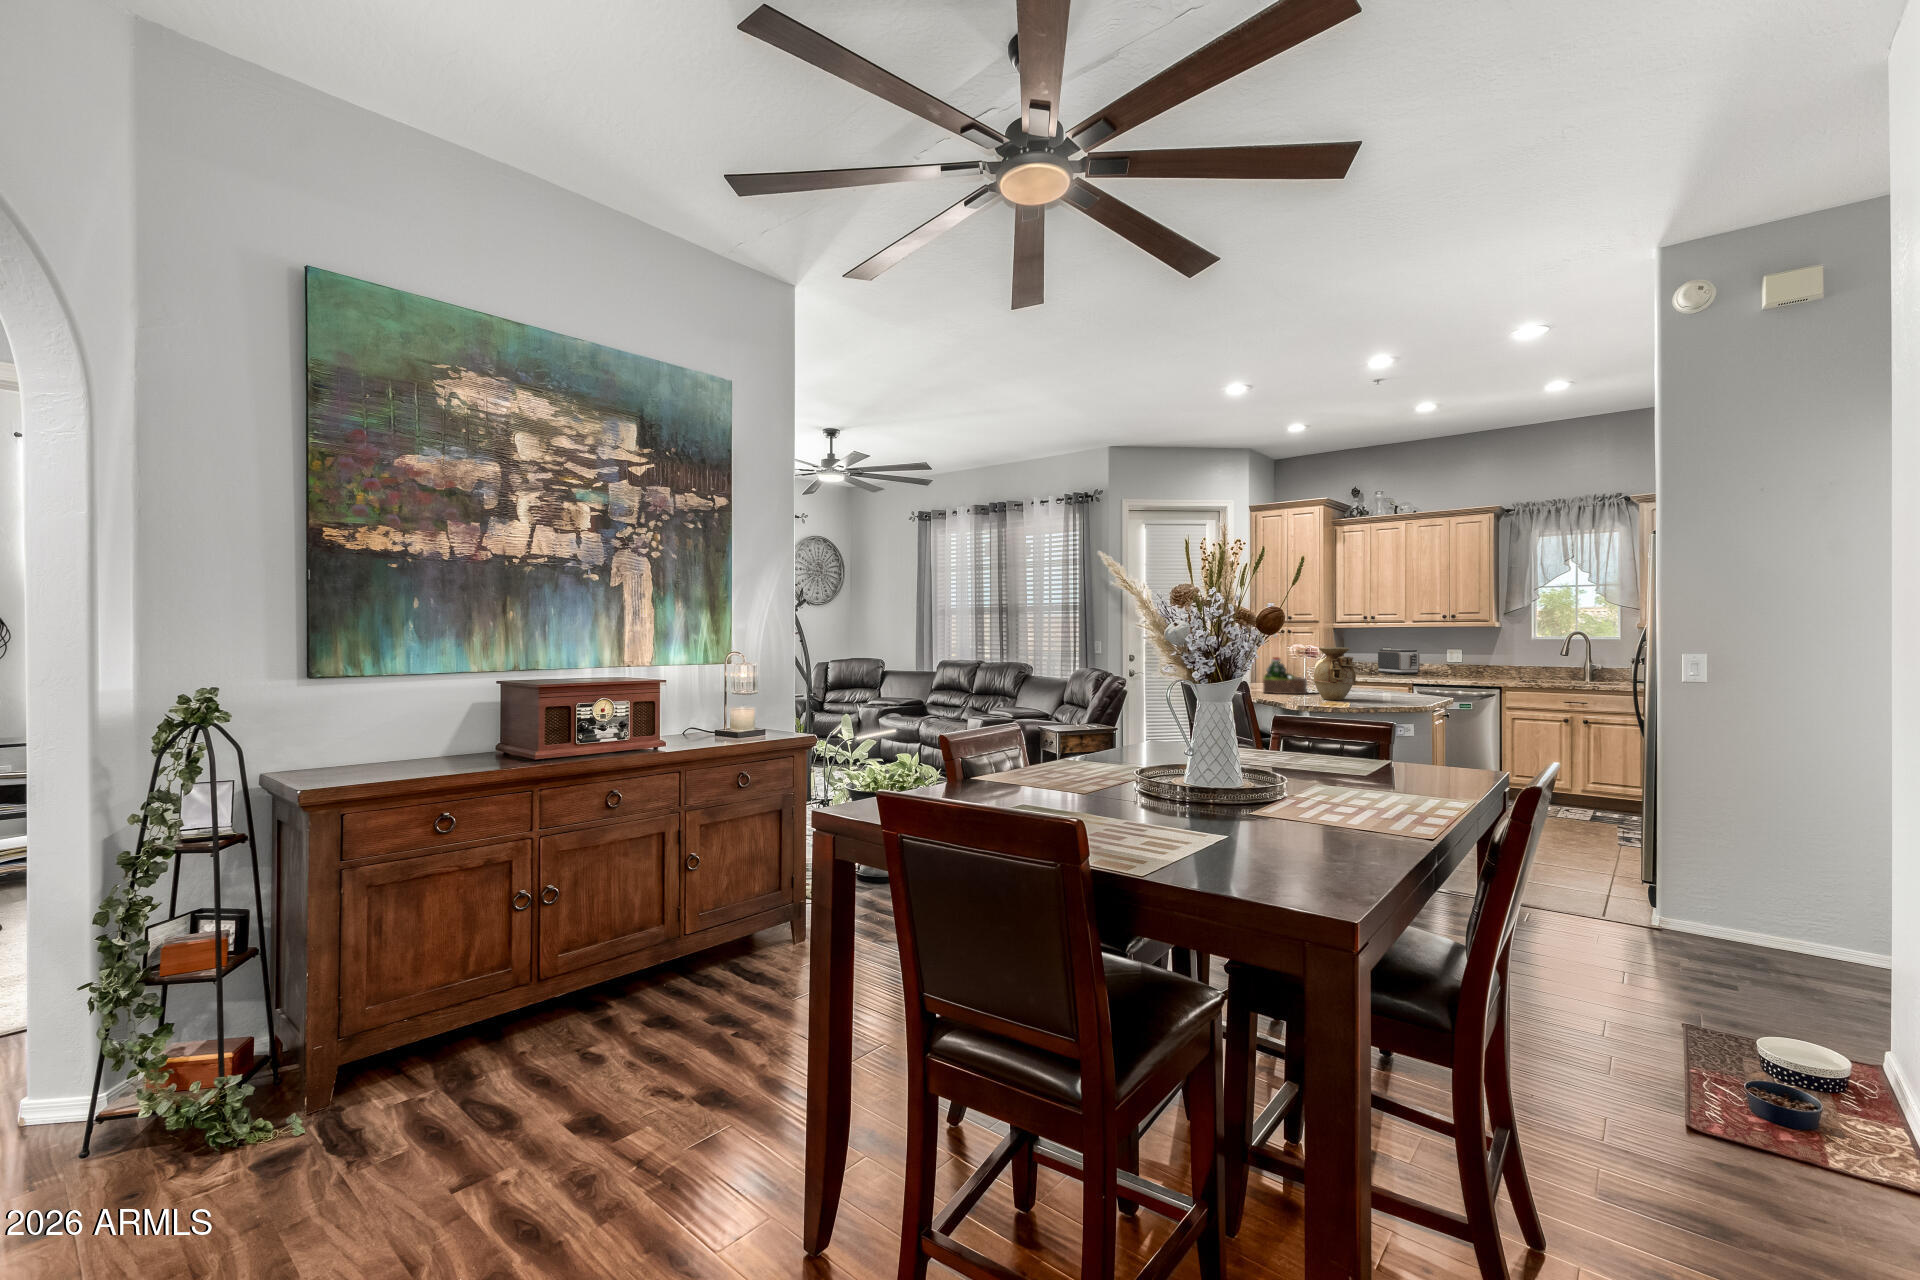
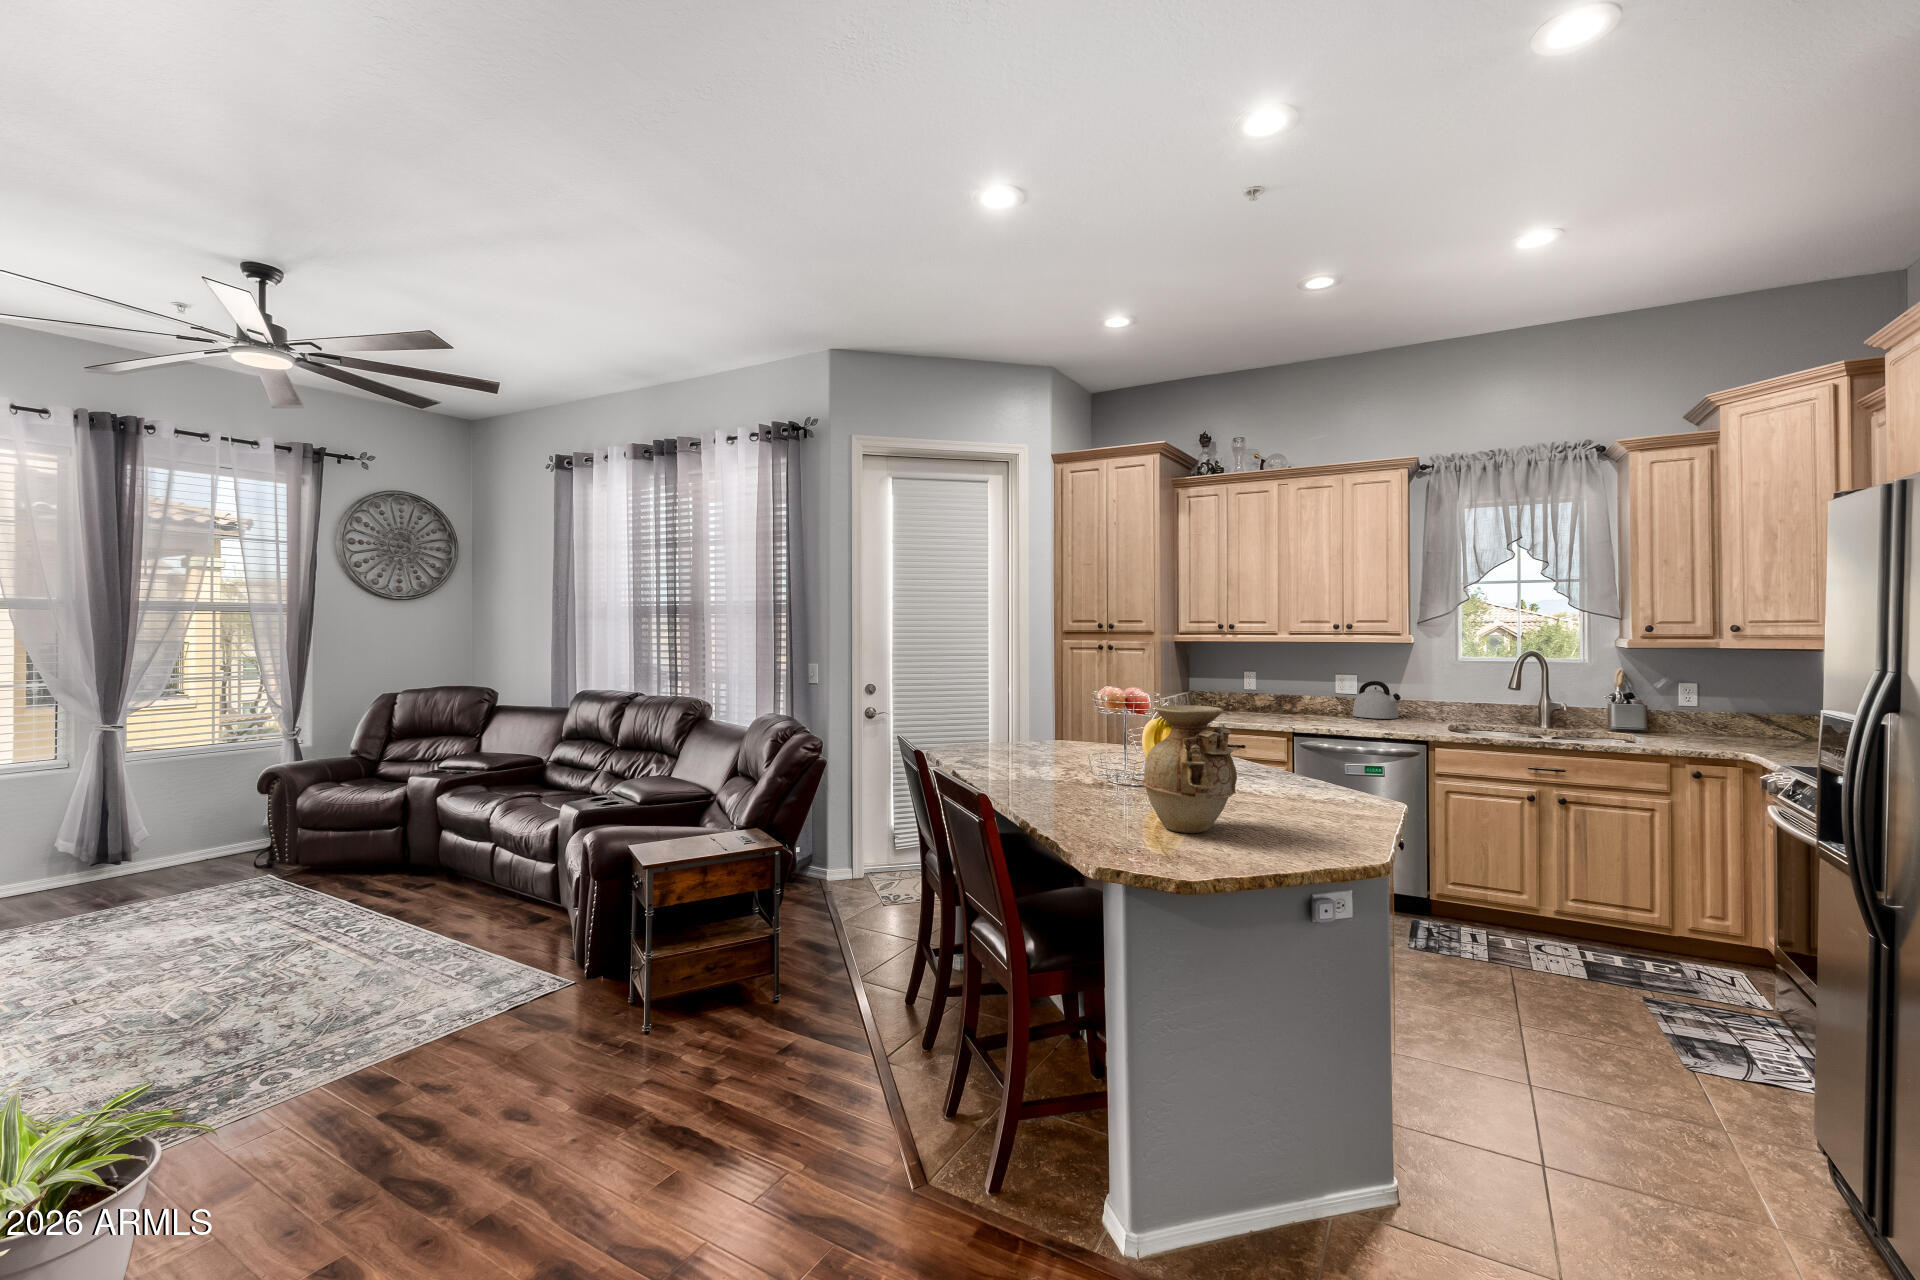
toaster: present [1378,649,1420,674] -> none [1235,674,1295,713]
kettle: none [1459,652,1491,676] -> present [1353,681,1401,719]
succulent plant: present [1263,657,1308,694] -> none [1042,716,1132,799]

